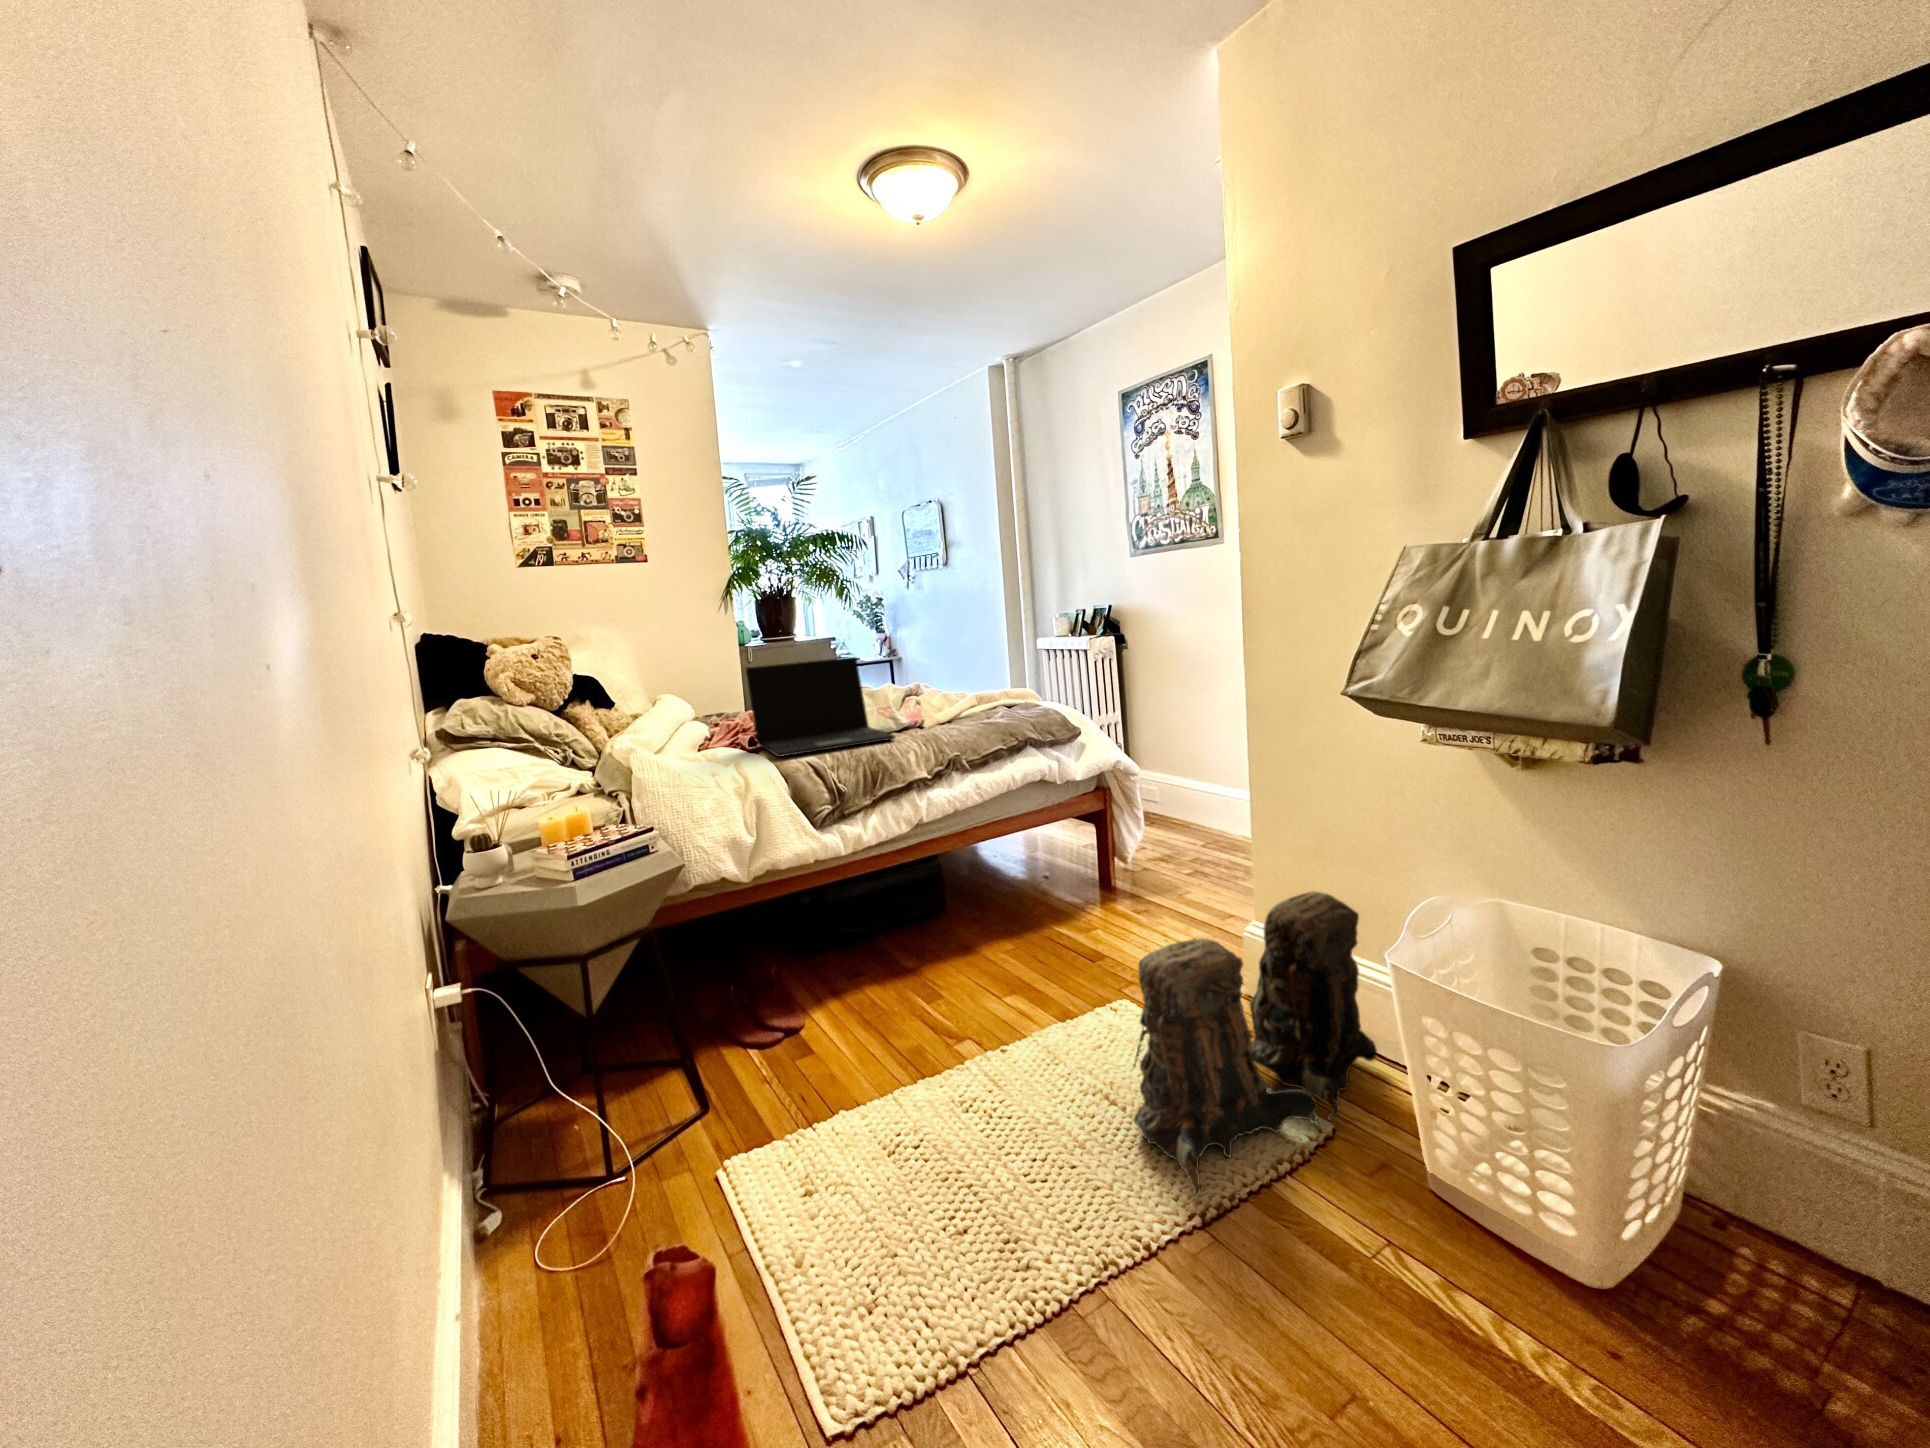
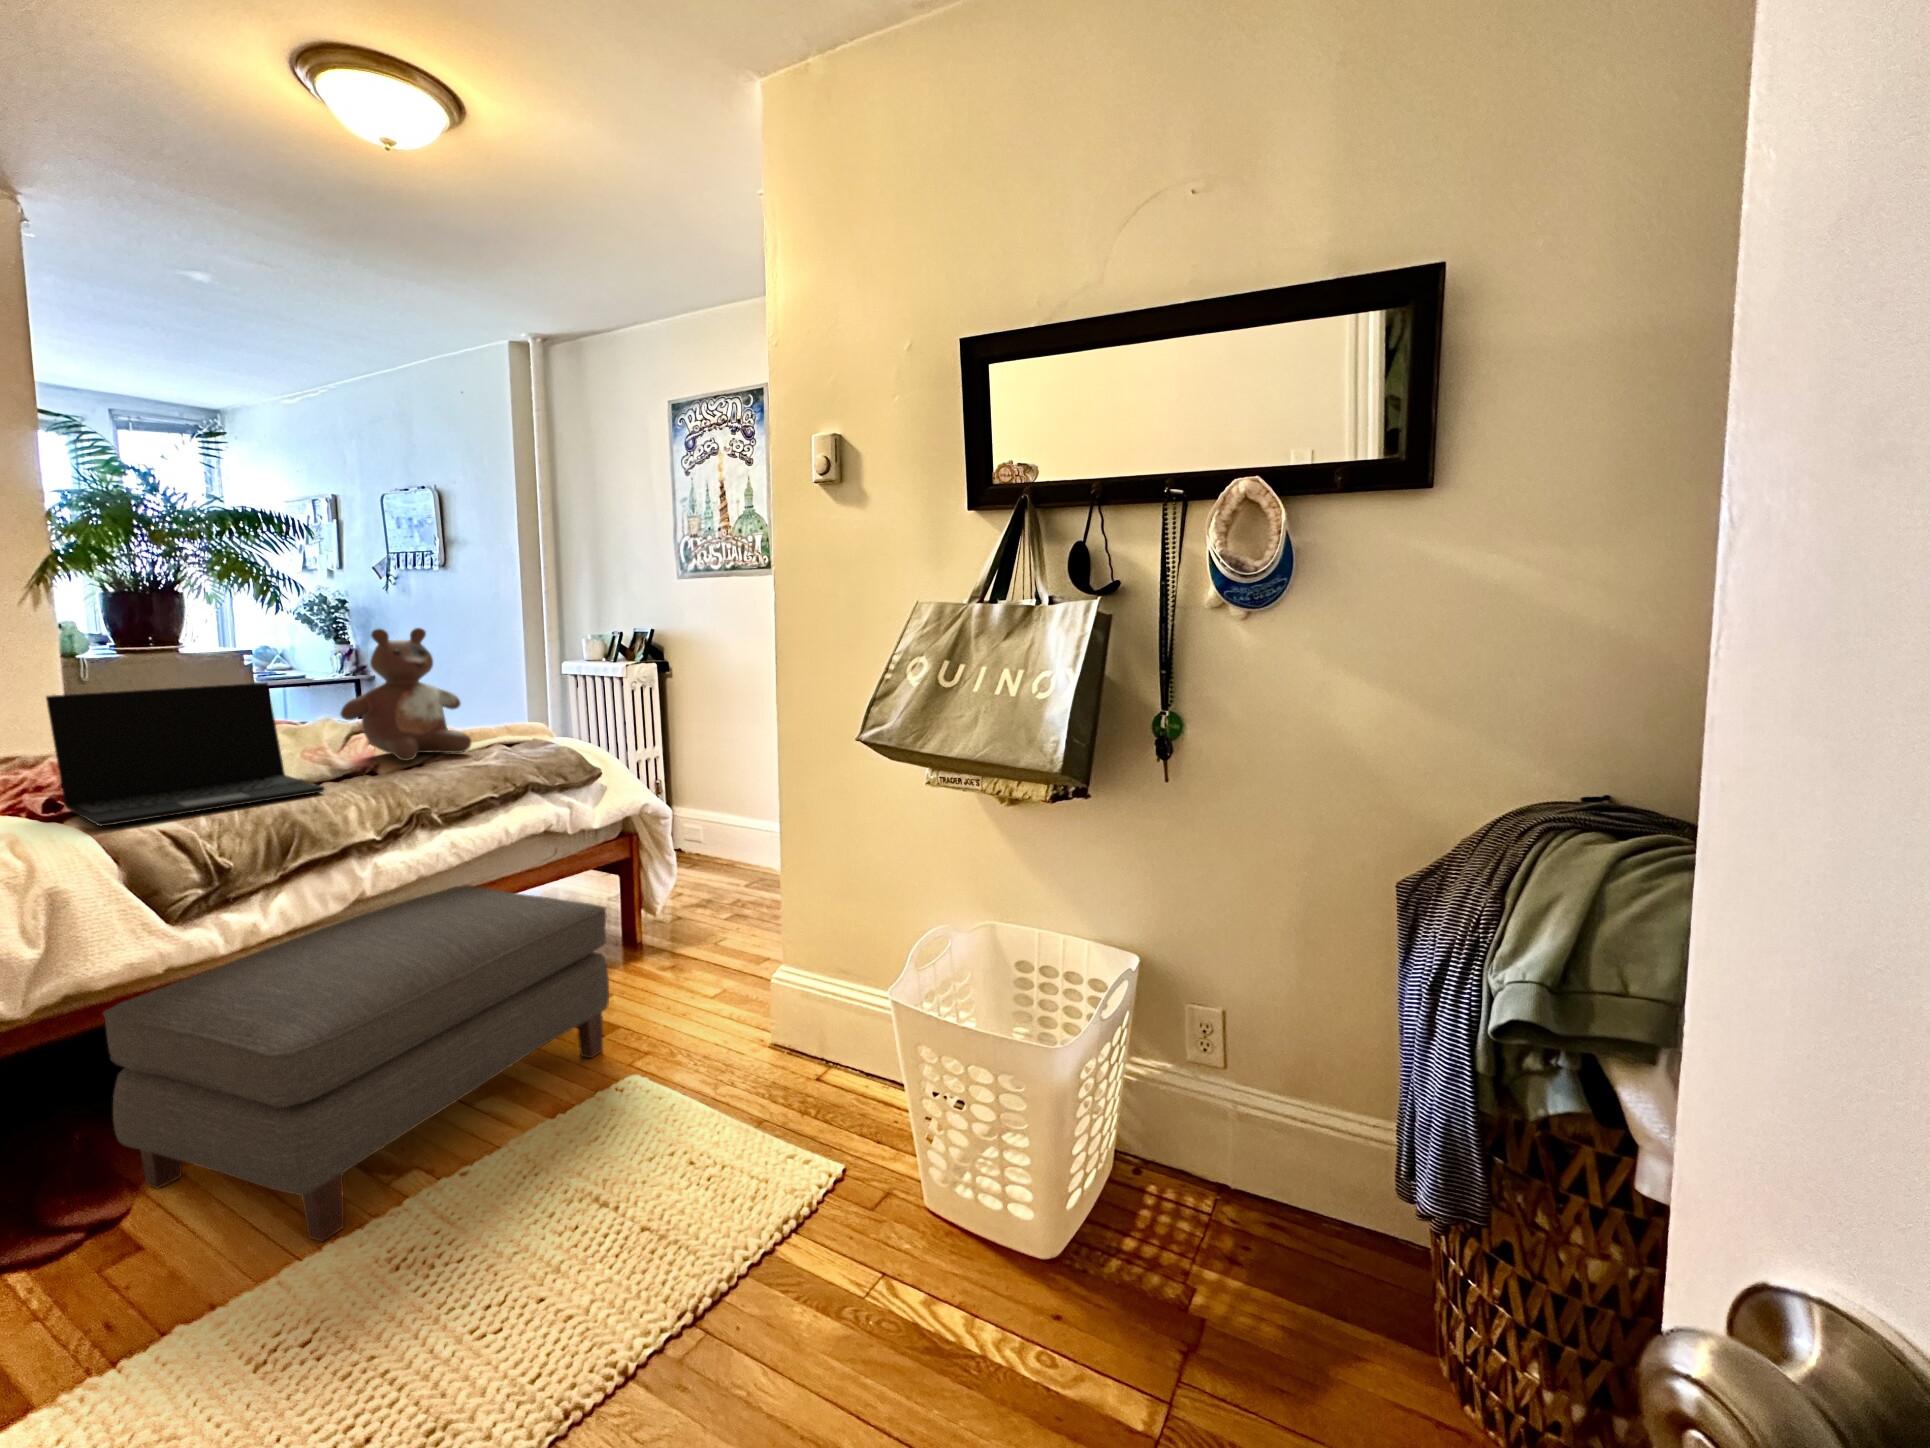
stuffed bear: none [898,611,984,718] -> present [340,628,471,761]
ottoman: none [787,821,1100,1077] -> present [103,885,609,1242]
backpack: present [1134,891,1377,1195] -> none [625,931,890,1291]

